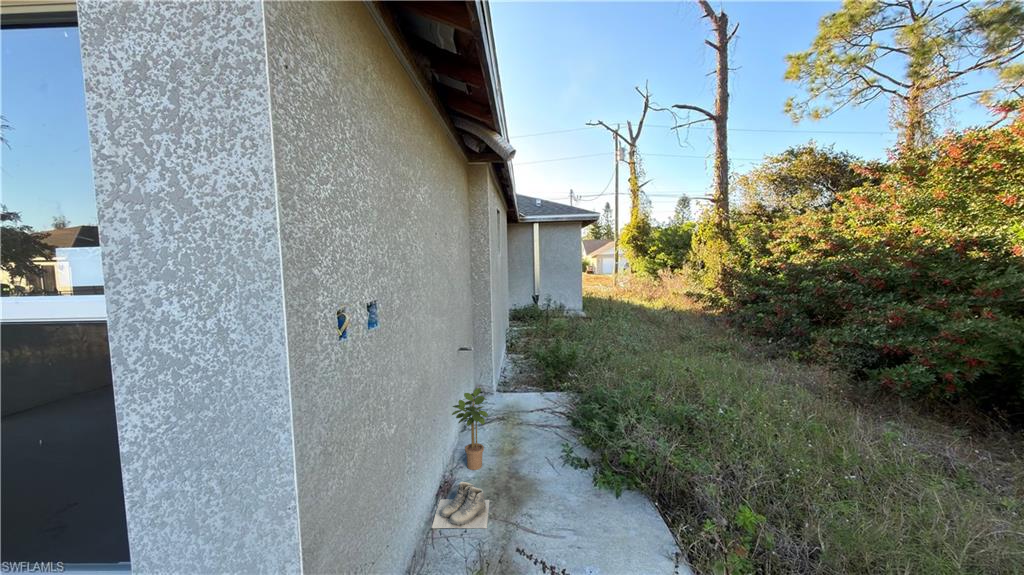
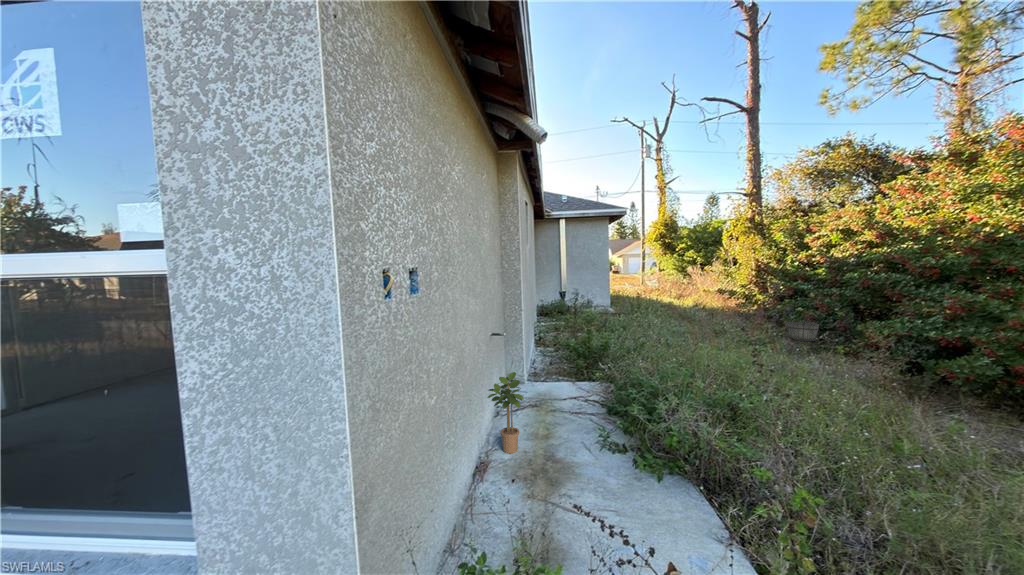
wooden bucket: none [748,324,779,347] -> present [787,318,819,341]
boots: present [432,482,490,528] -> none [470,462,527,508]

